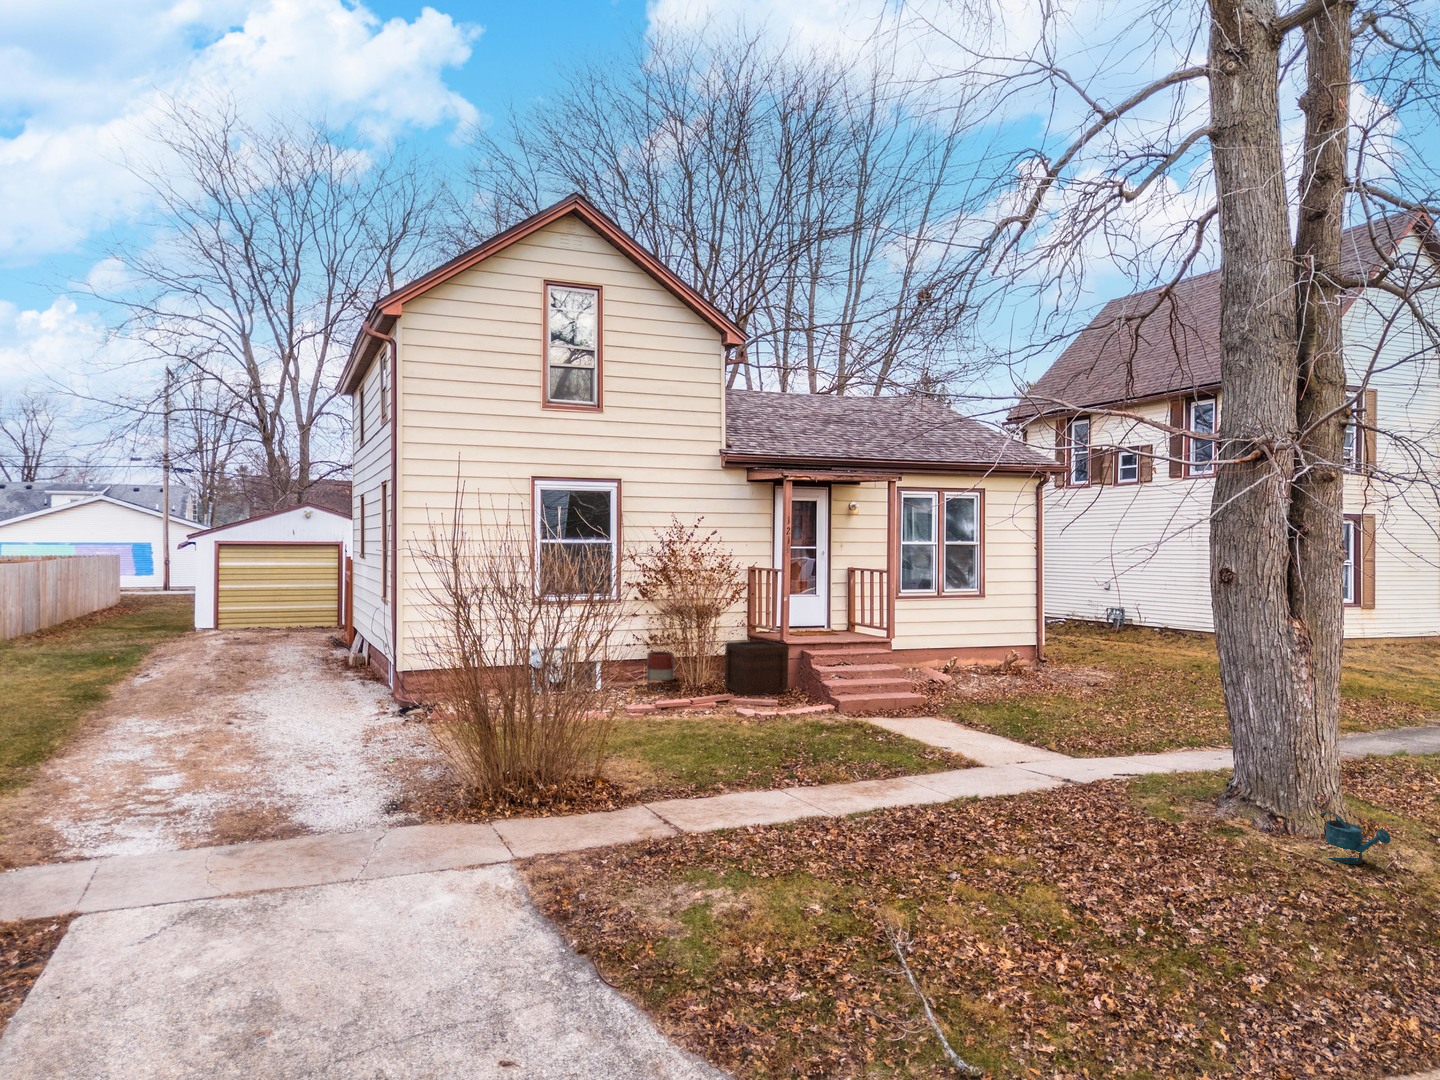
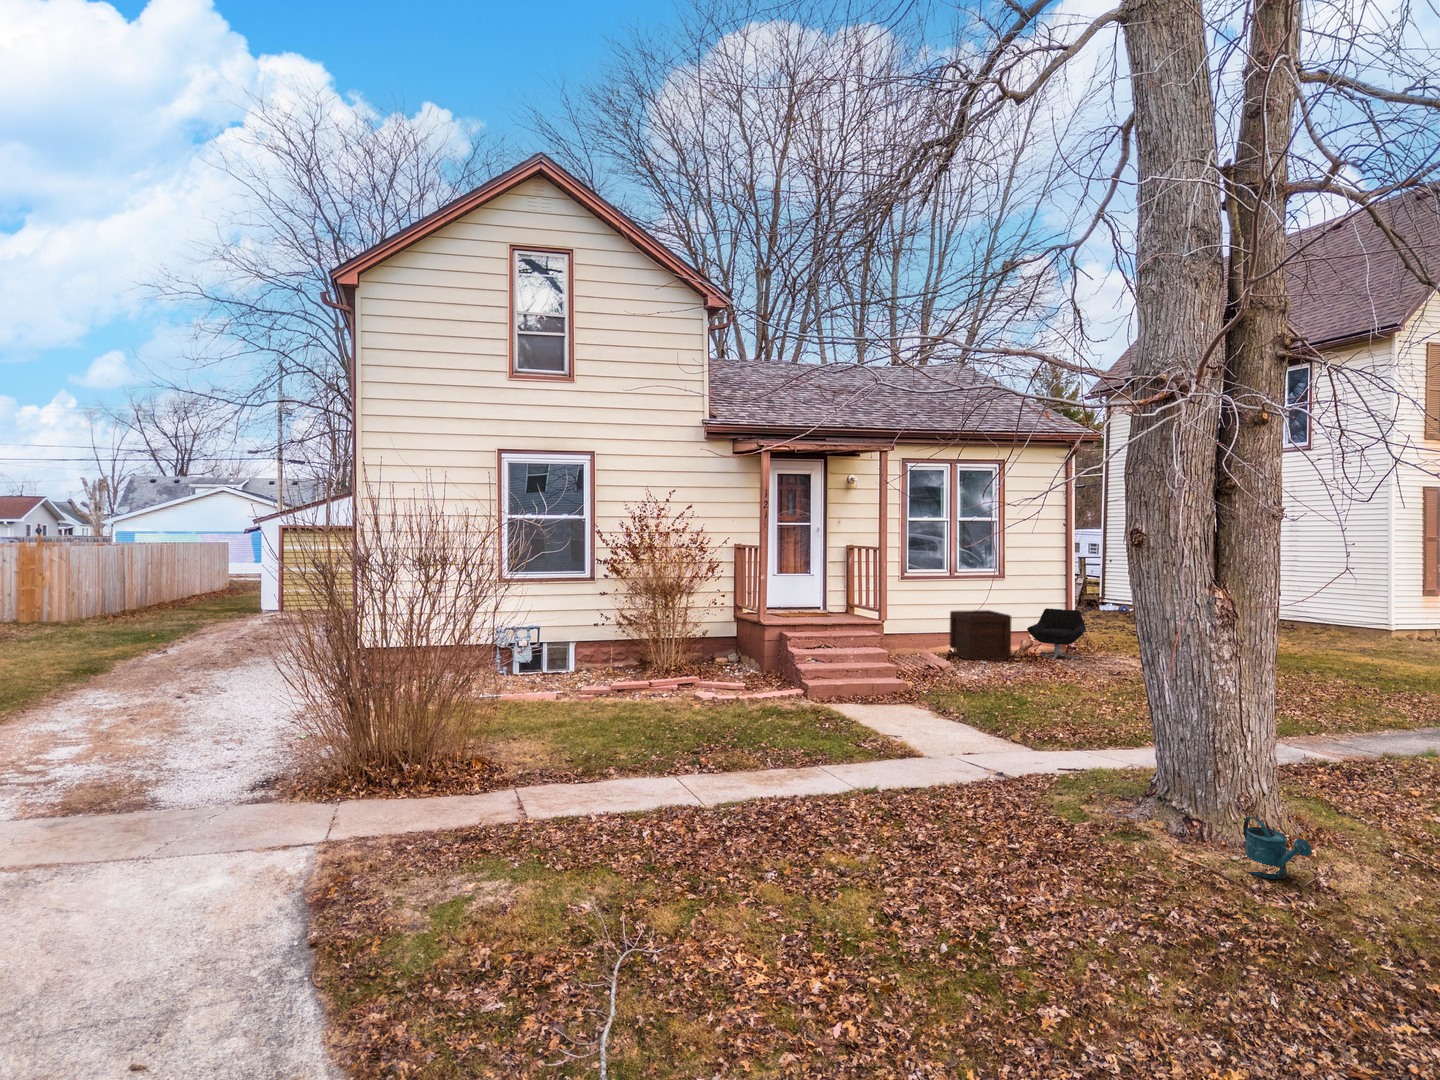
lounge chair: none [1006,626,1057,673] -> present [1027,608,1086,660]
wooden crate: present [725,640,789,696] -> present [950,610,1011,660]
planter: present [647,651,674,680] -> none [619,633,647,674]

